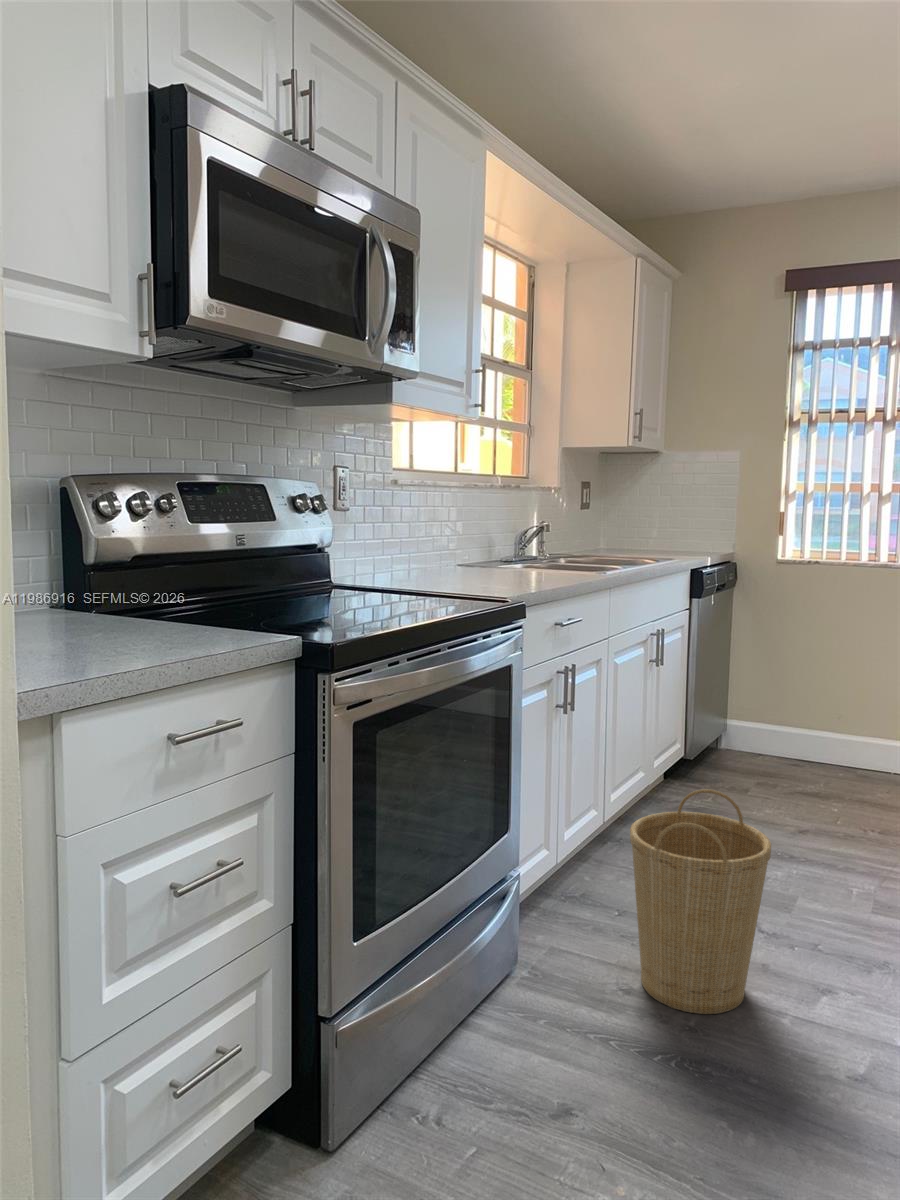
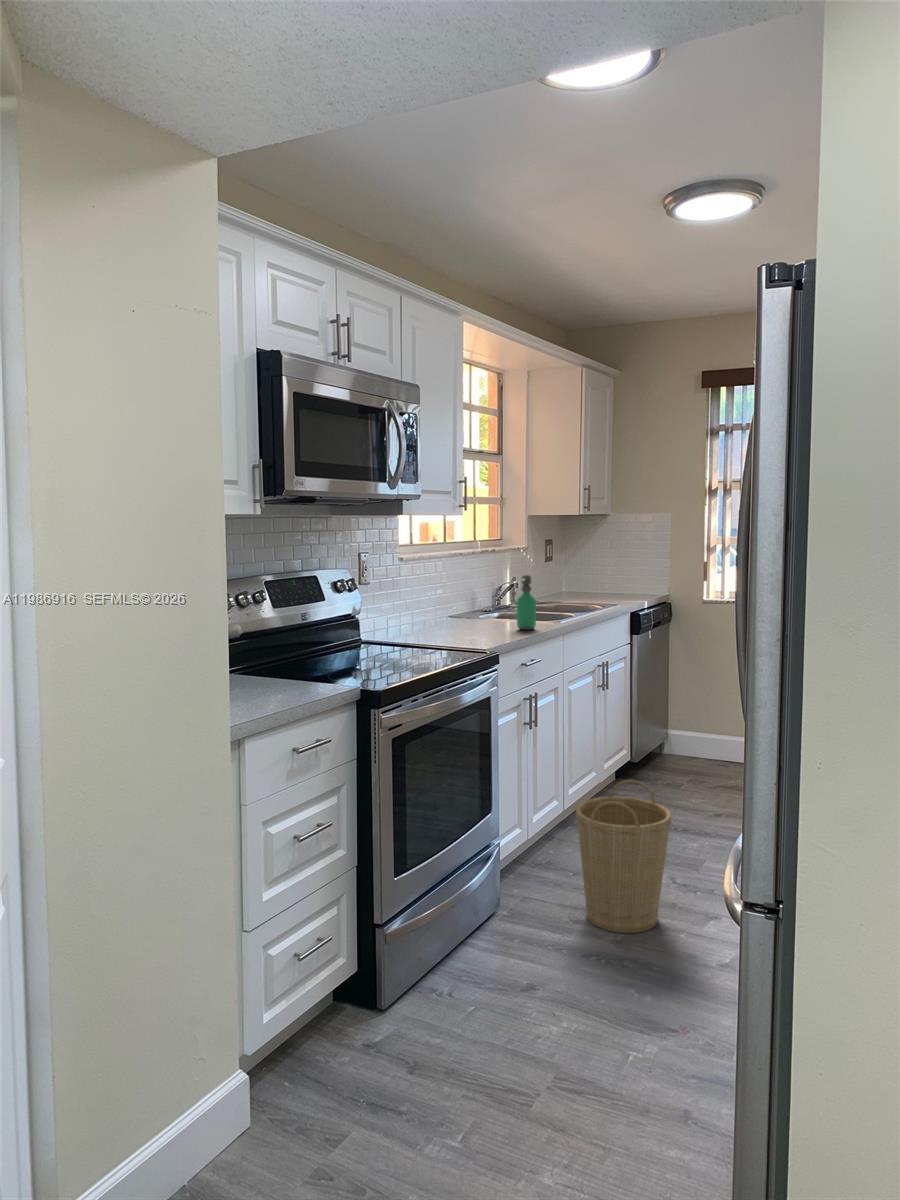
soap dispenser: none [549,503,576,578] -> present [517,574,536,630]

